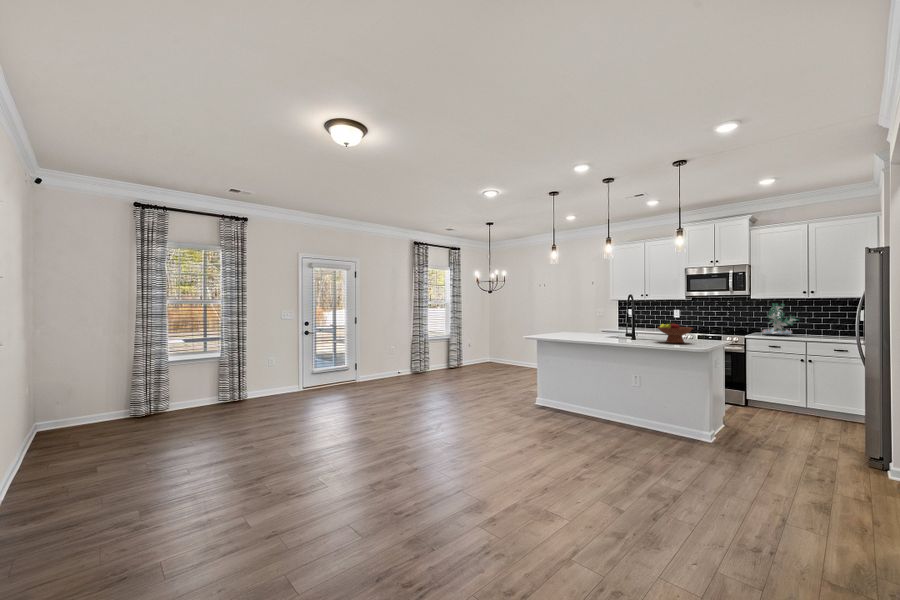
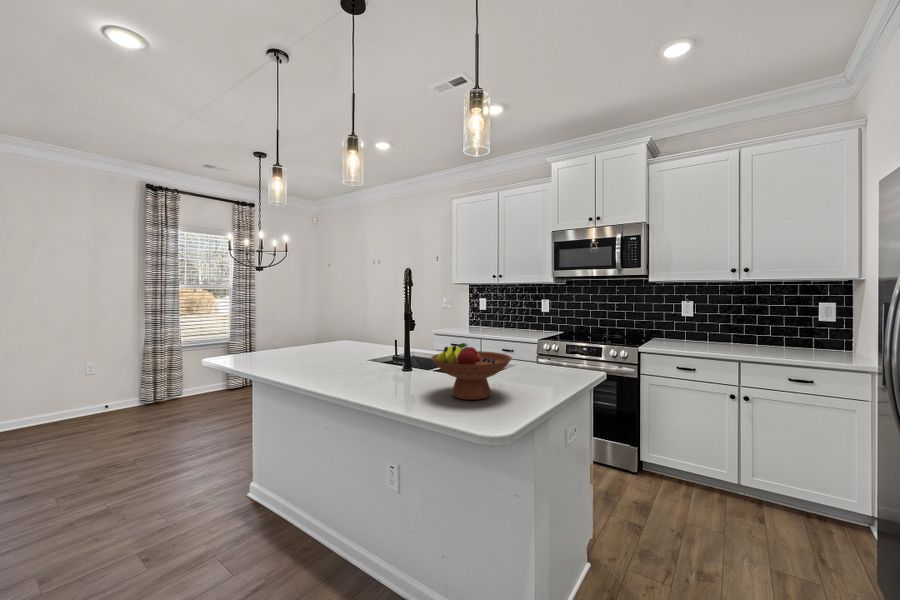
plant: present [762,303,799,335] -> none [664,289,727,346]

